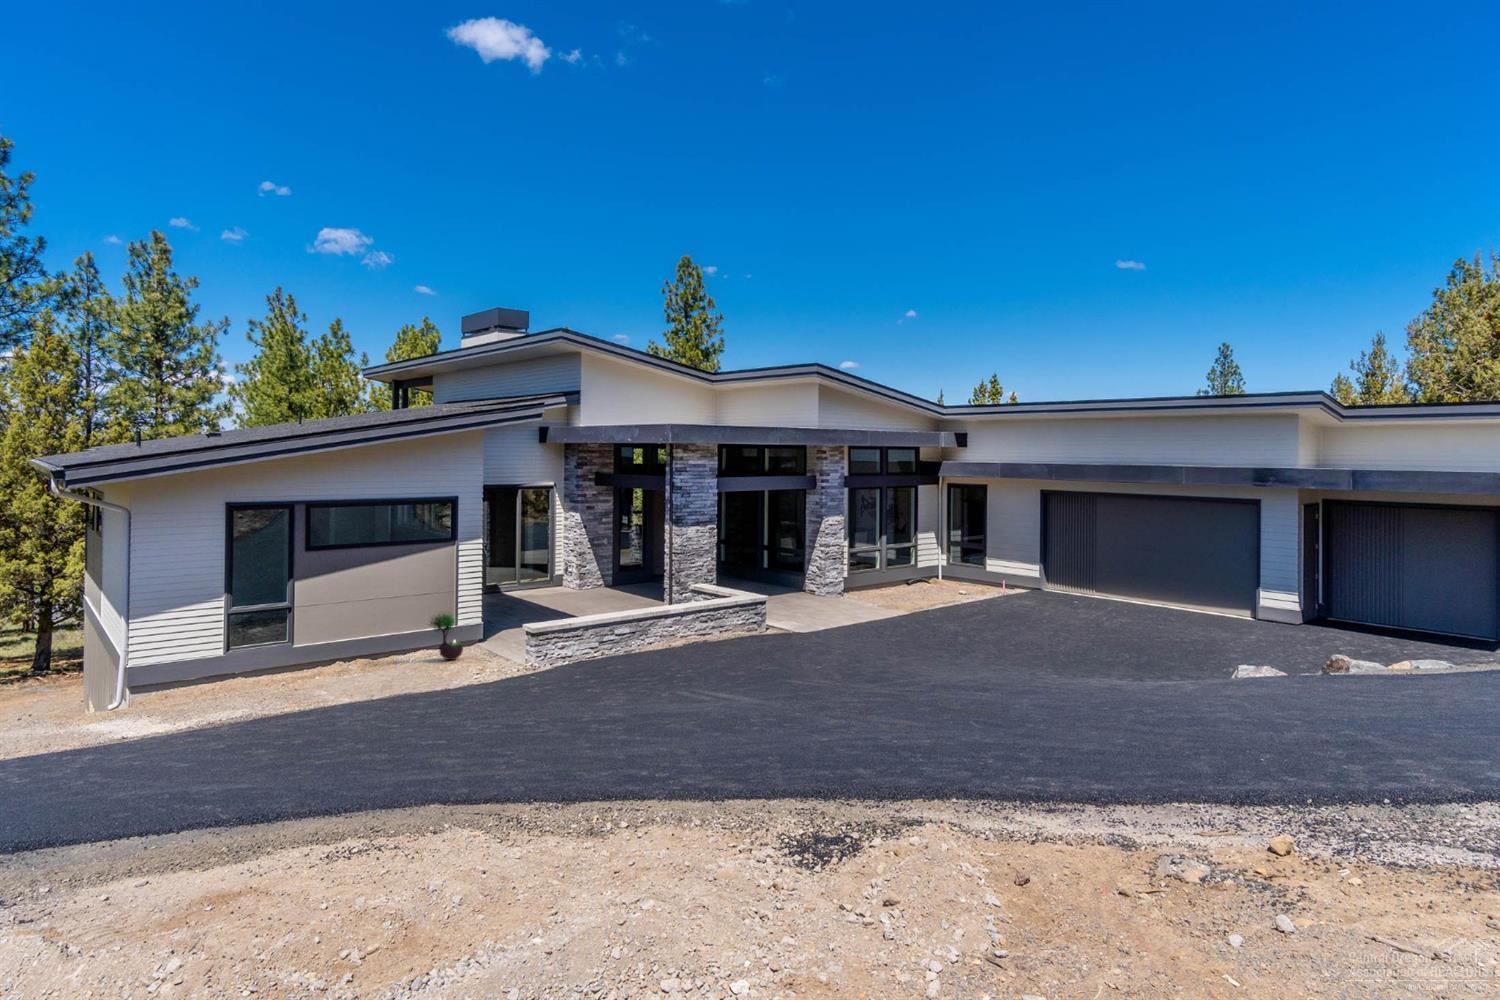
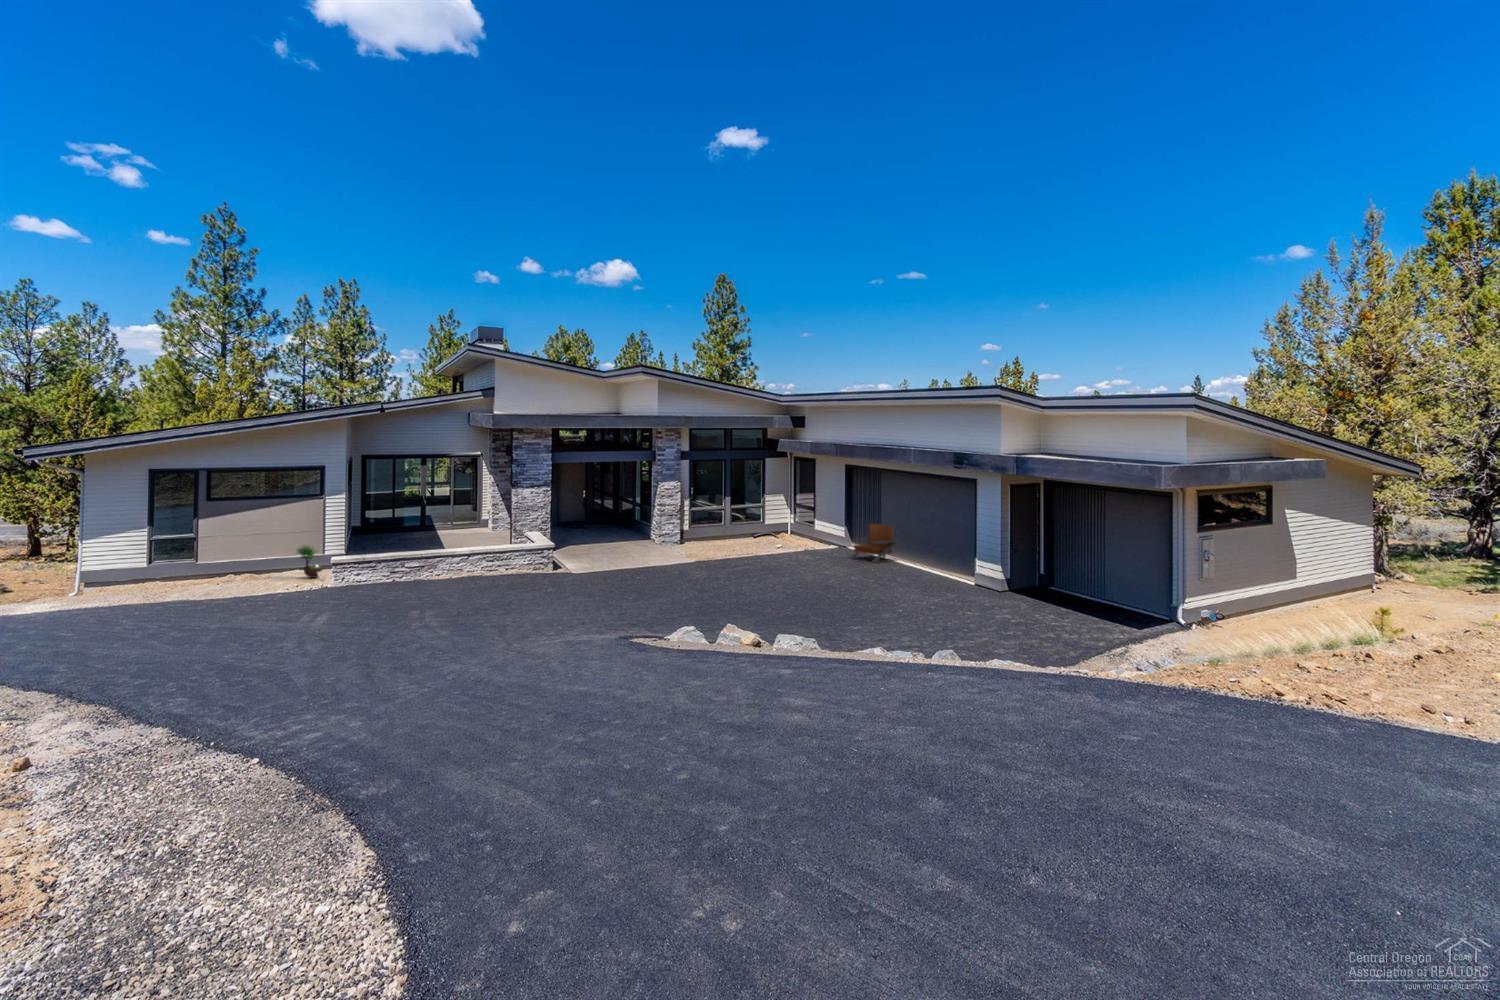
lounge chair: none [1077,559,1139,605] -> present [850,524,898,563]

